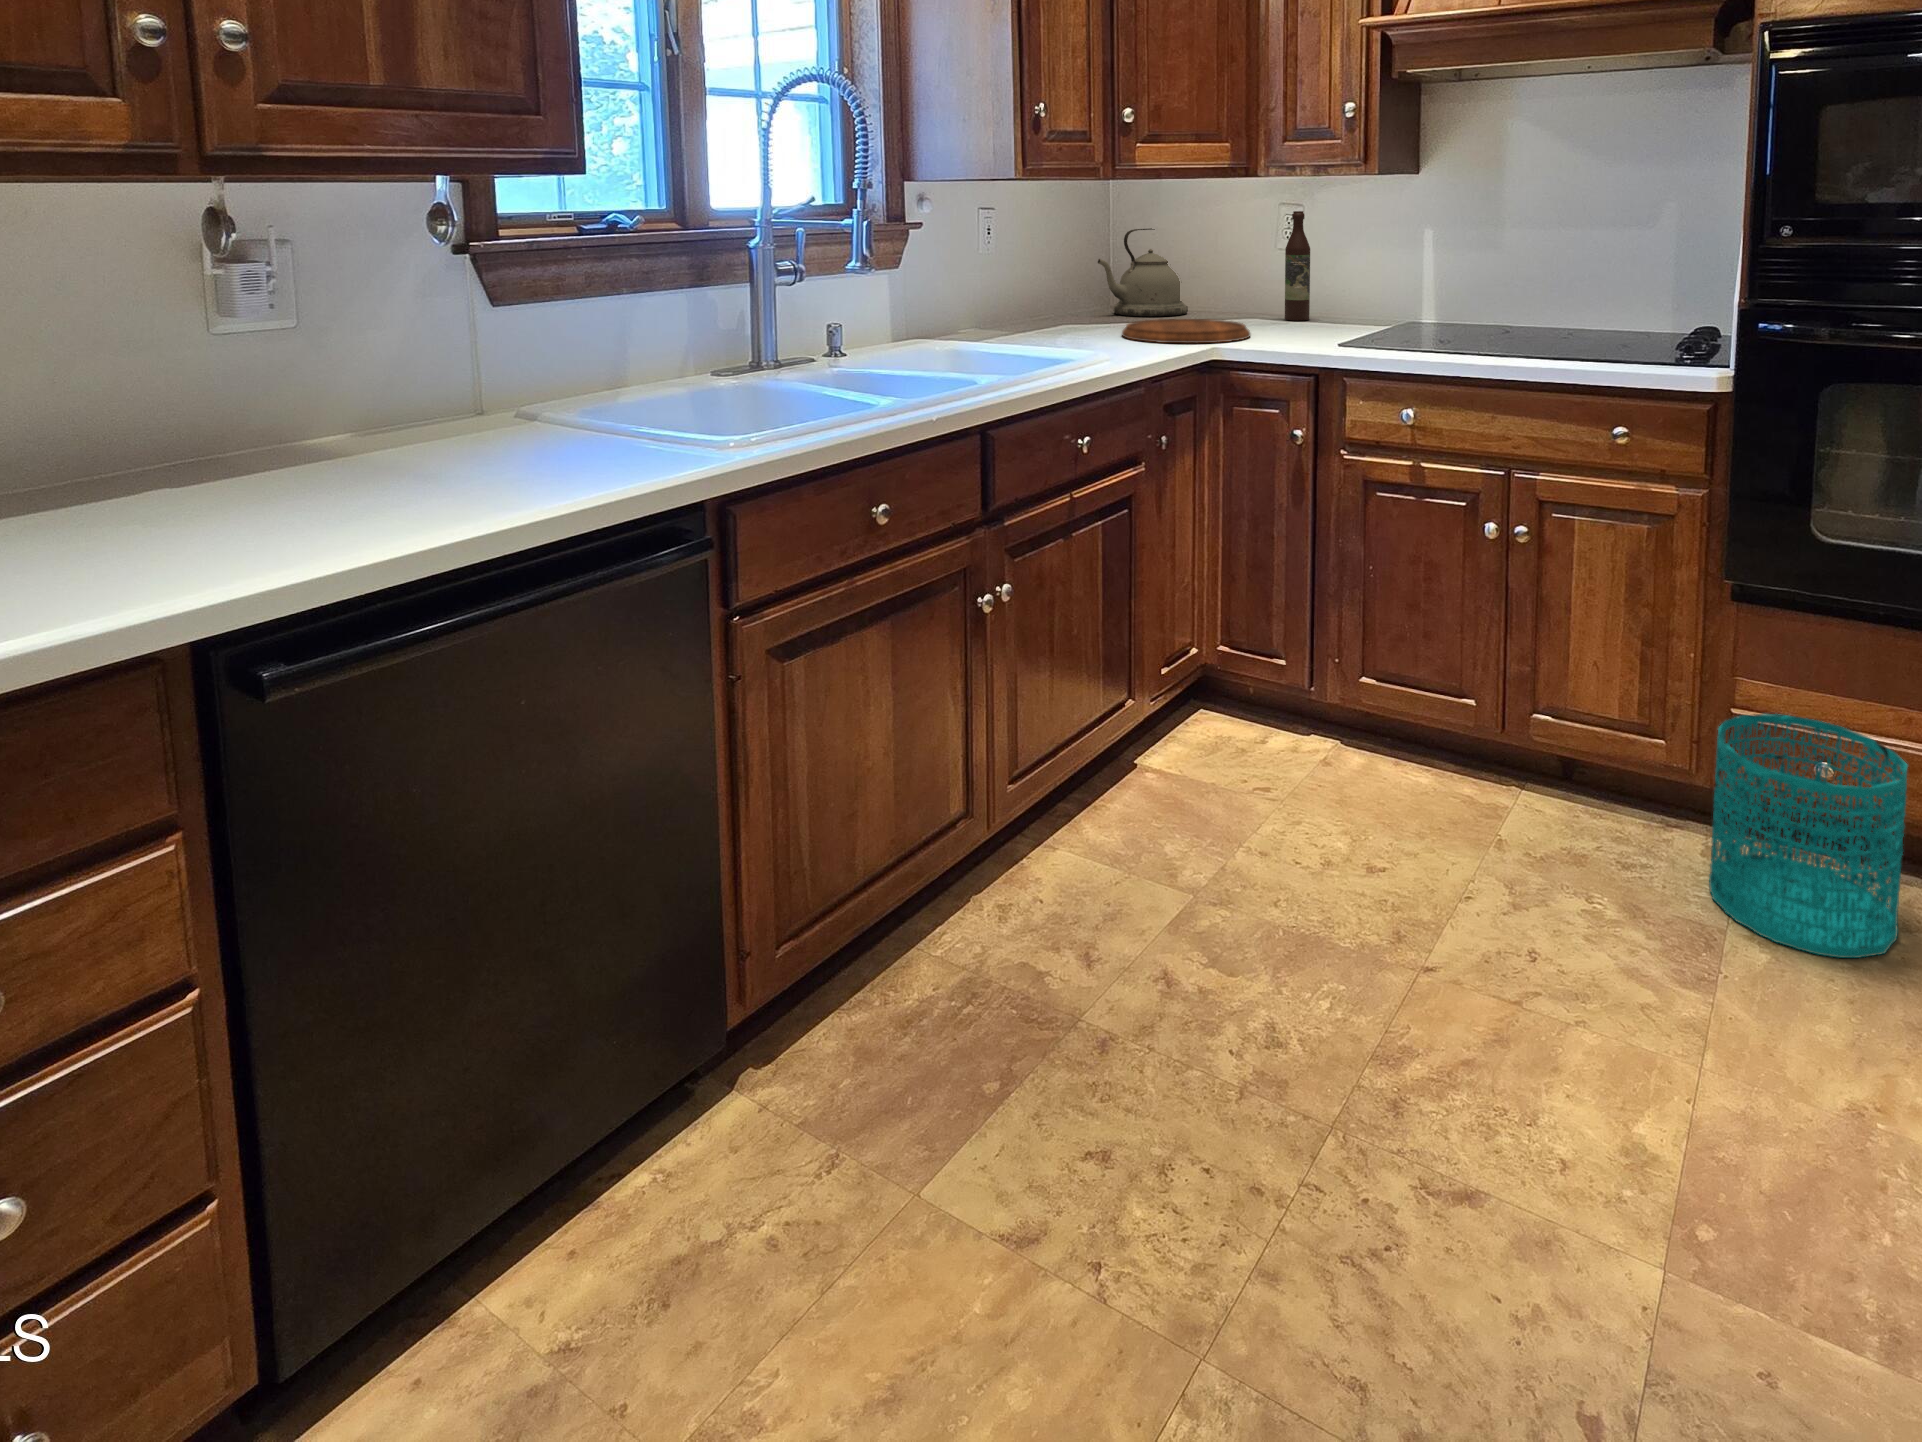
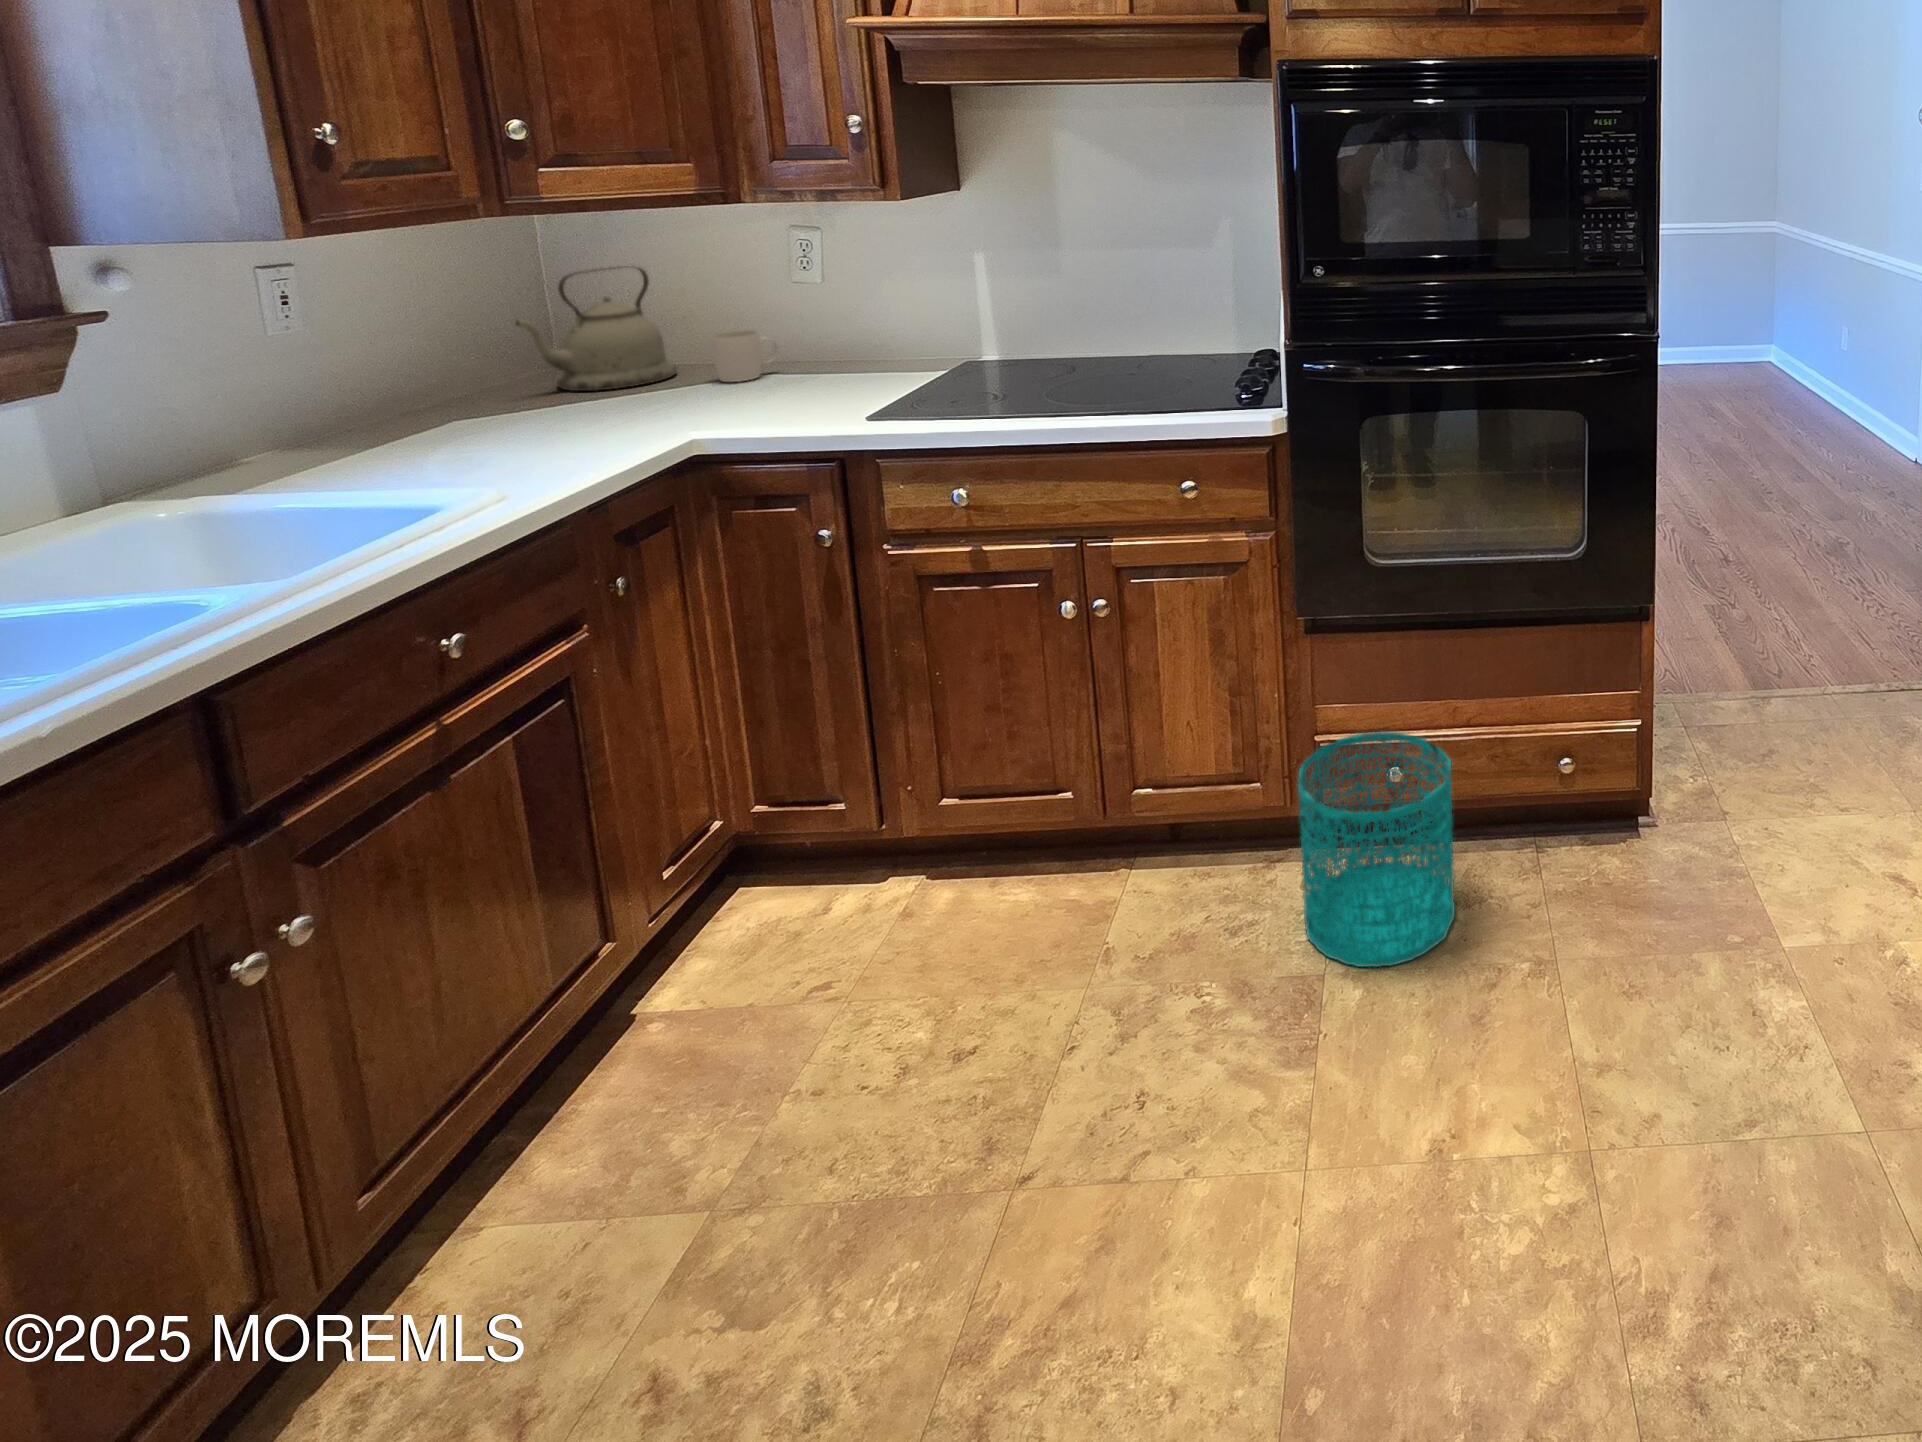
wine bottle: present [1285,211,1310,321] -> none [804,239,847,374]
mug: none [1216,282,1260,319] -> present [710,330,778,382]
cutting board: present [1122,319,1250,343] -> none [547,396,752,452]

